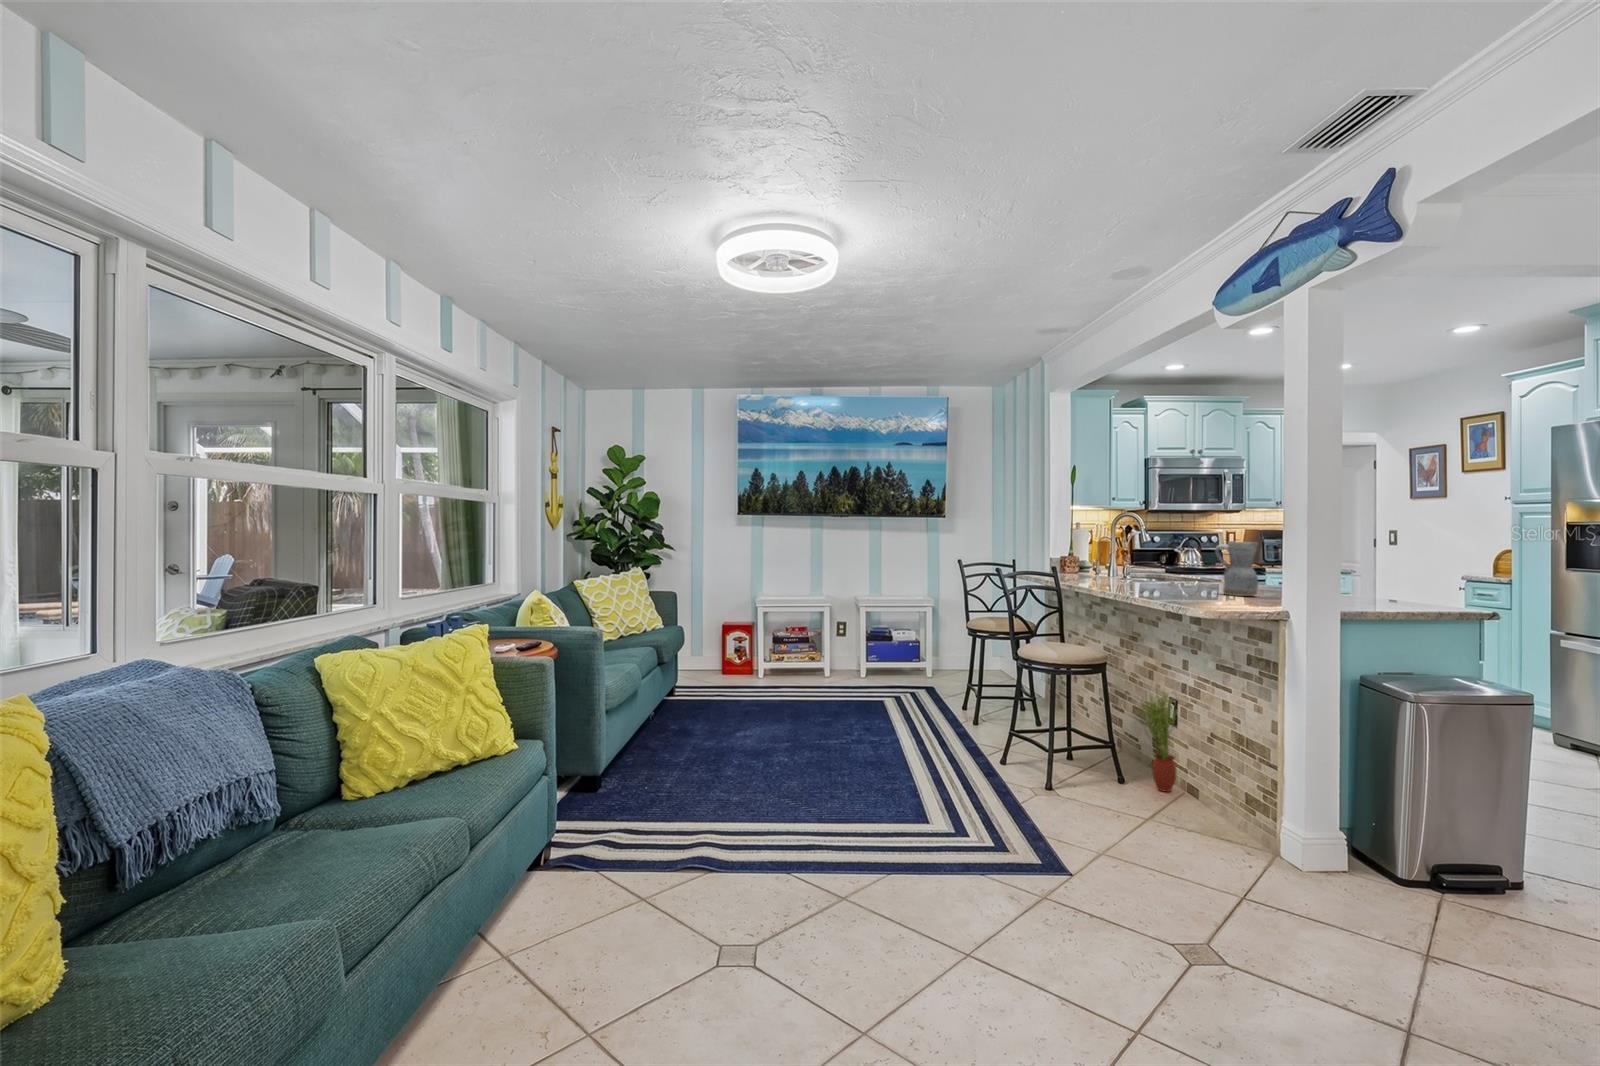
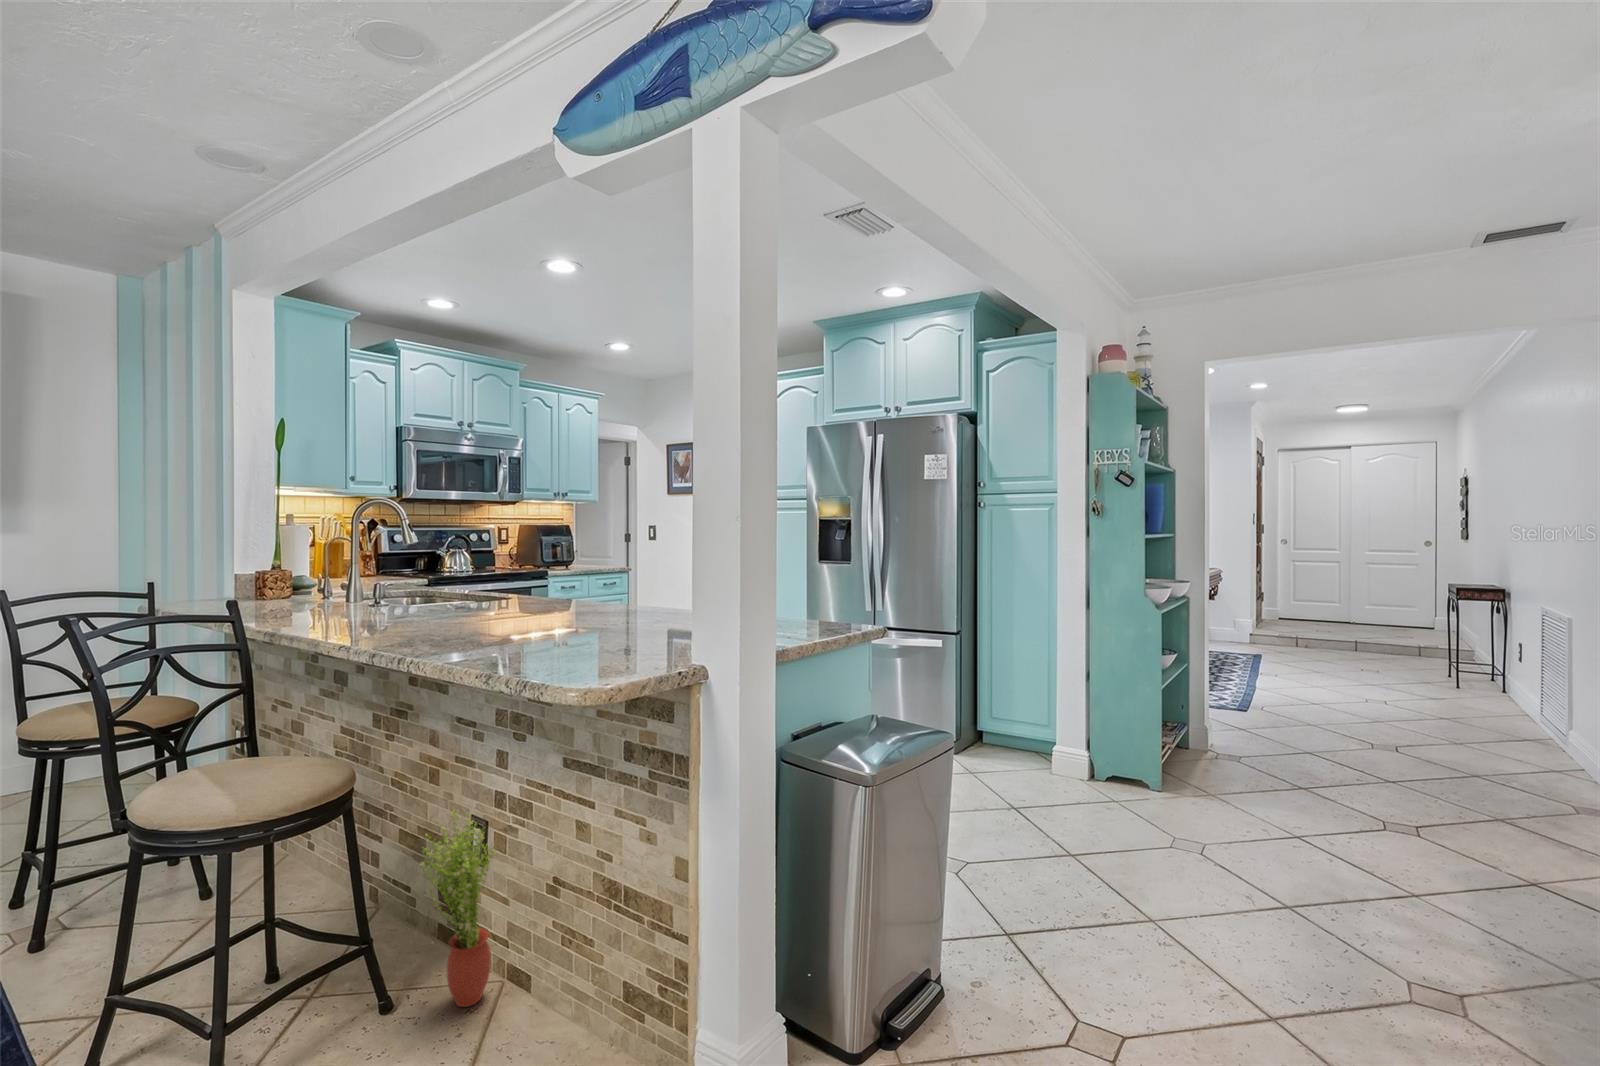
ceramic pitcher: present [1215,541,1258,596] -> none [543,540,604,626]

